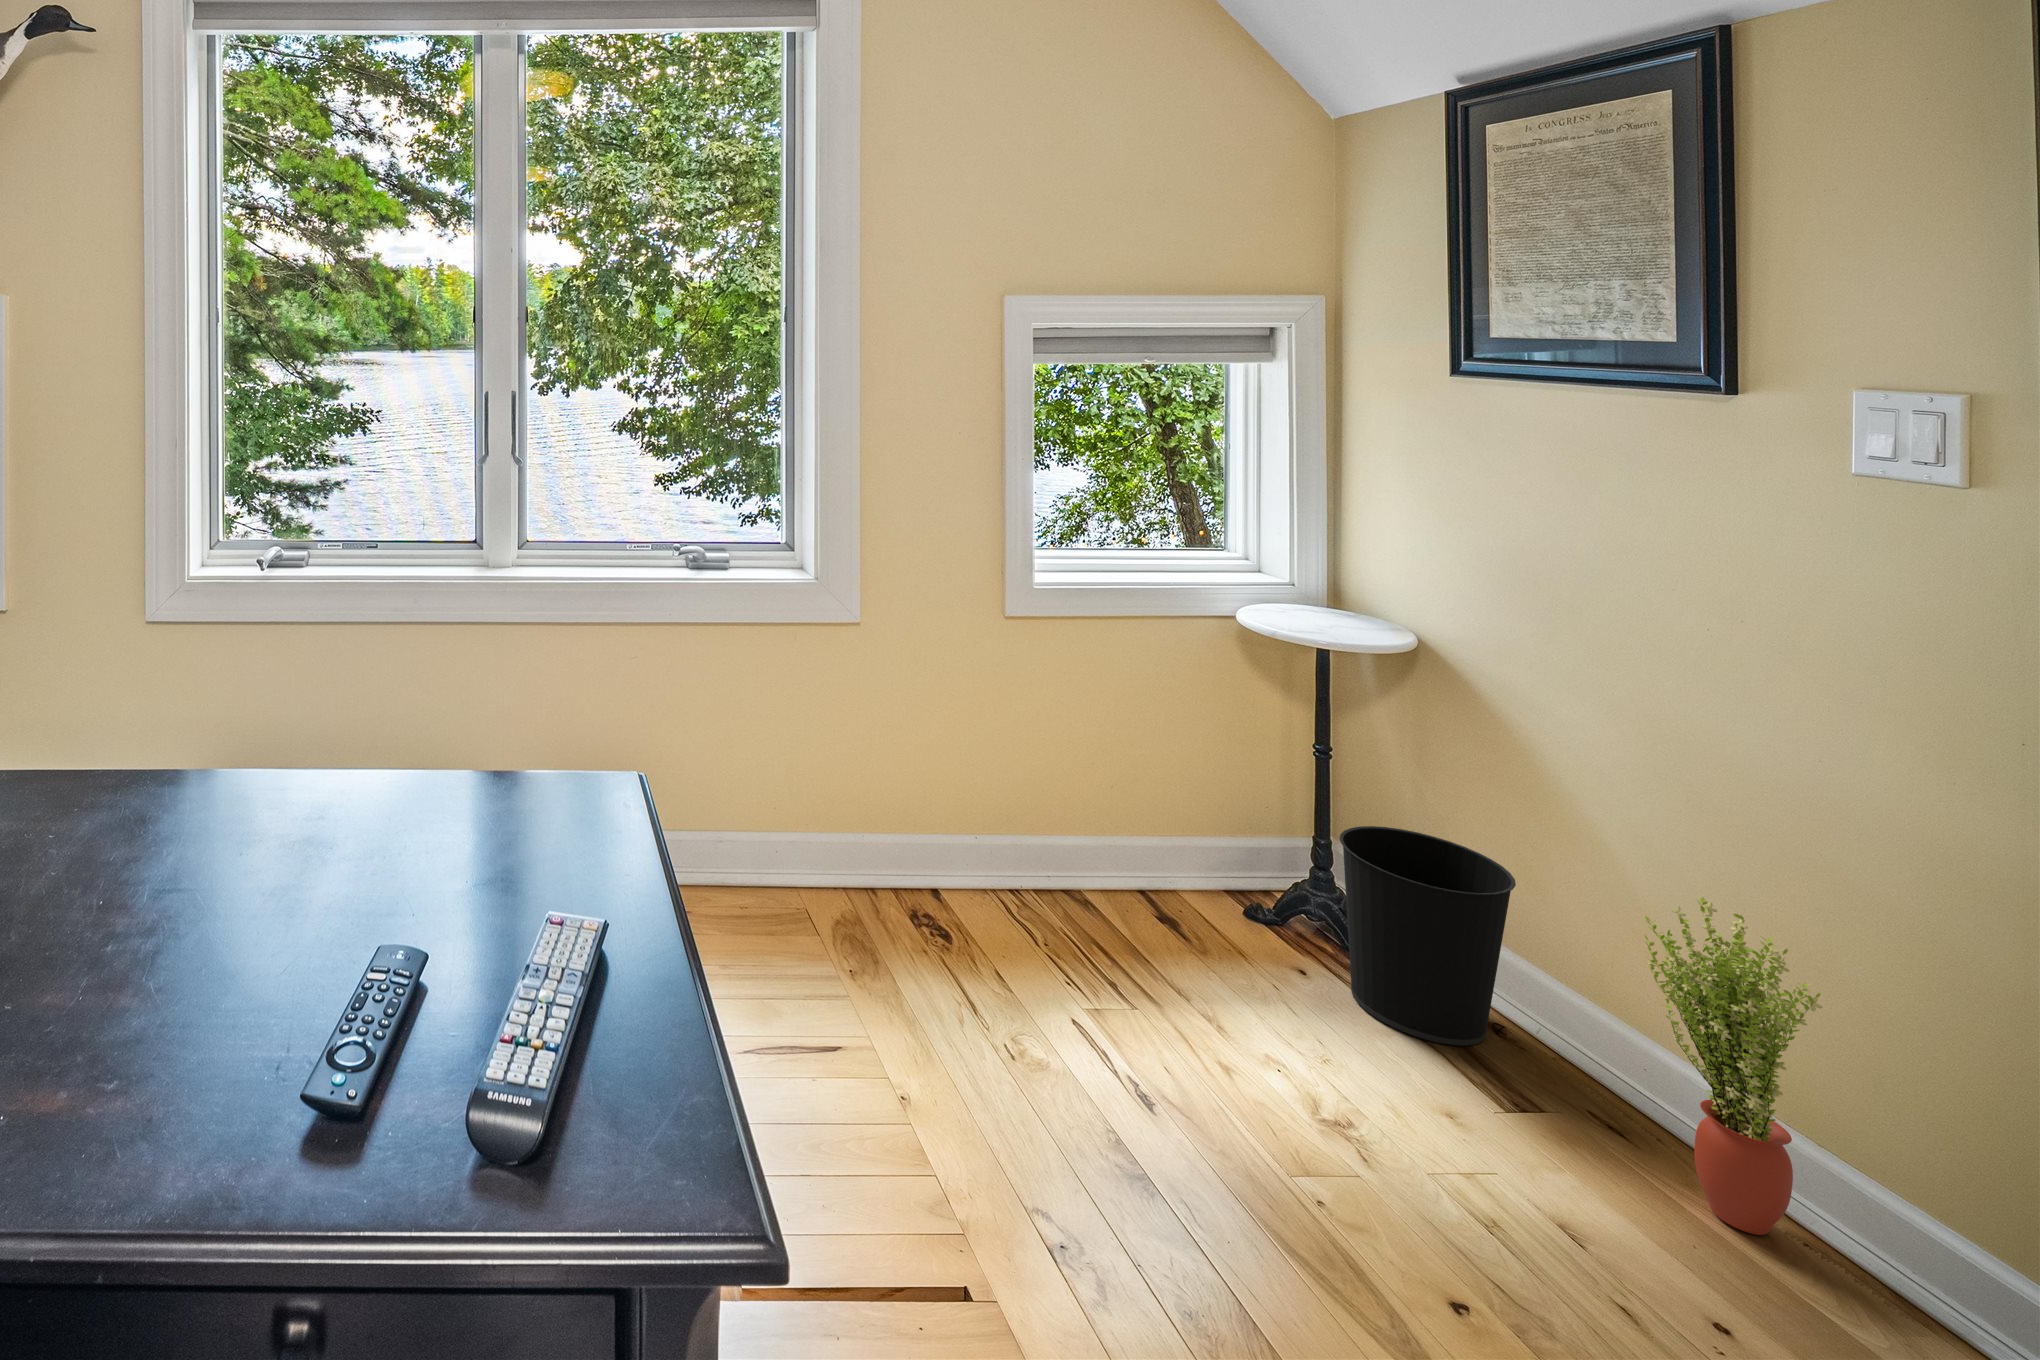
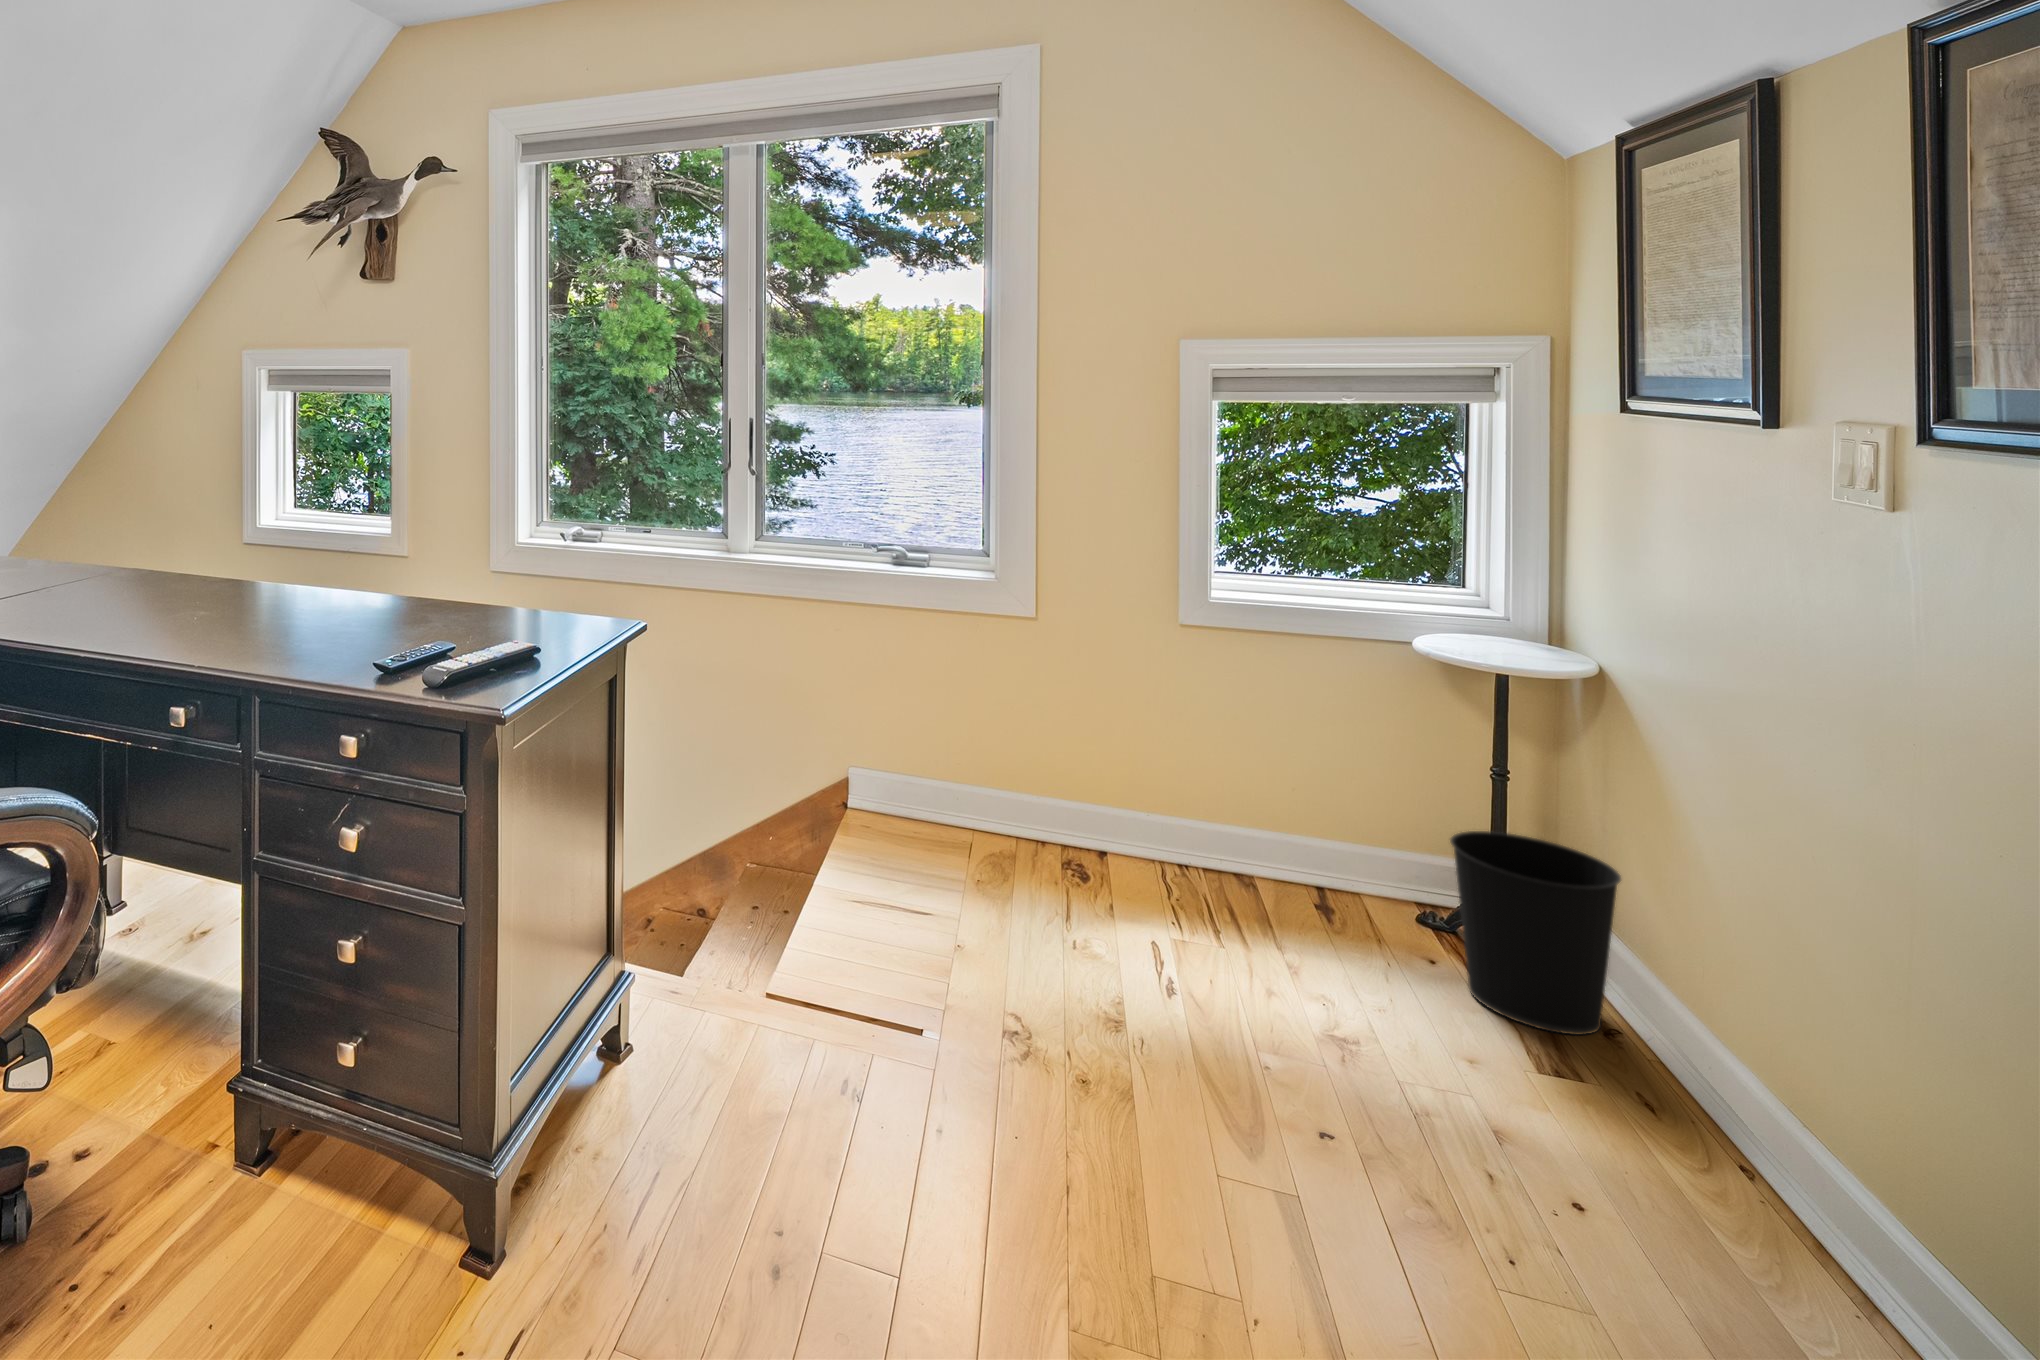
potted plant: present [1645,897,1822,1235] -> none [1625,877,1761,1185]

